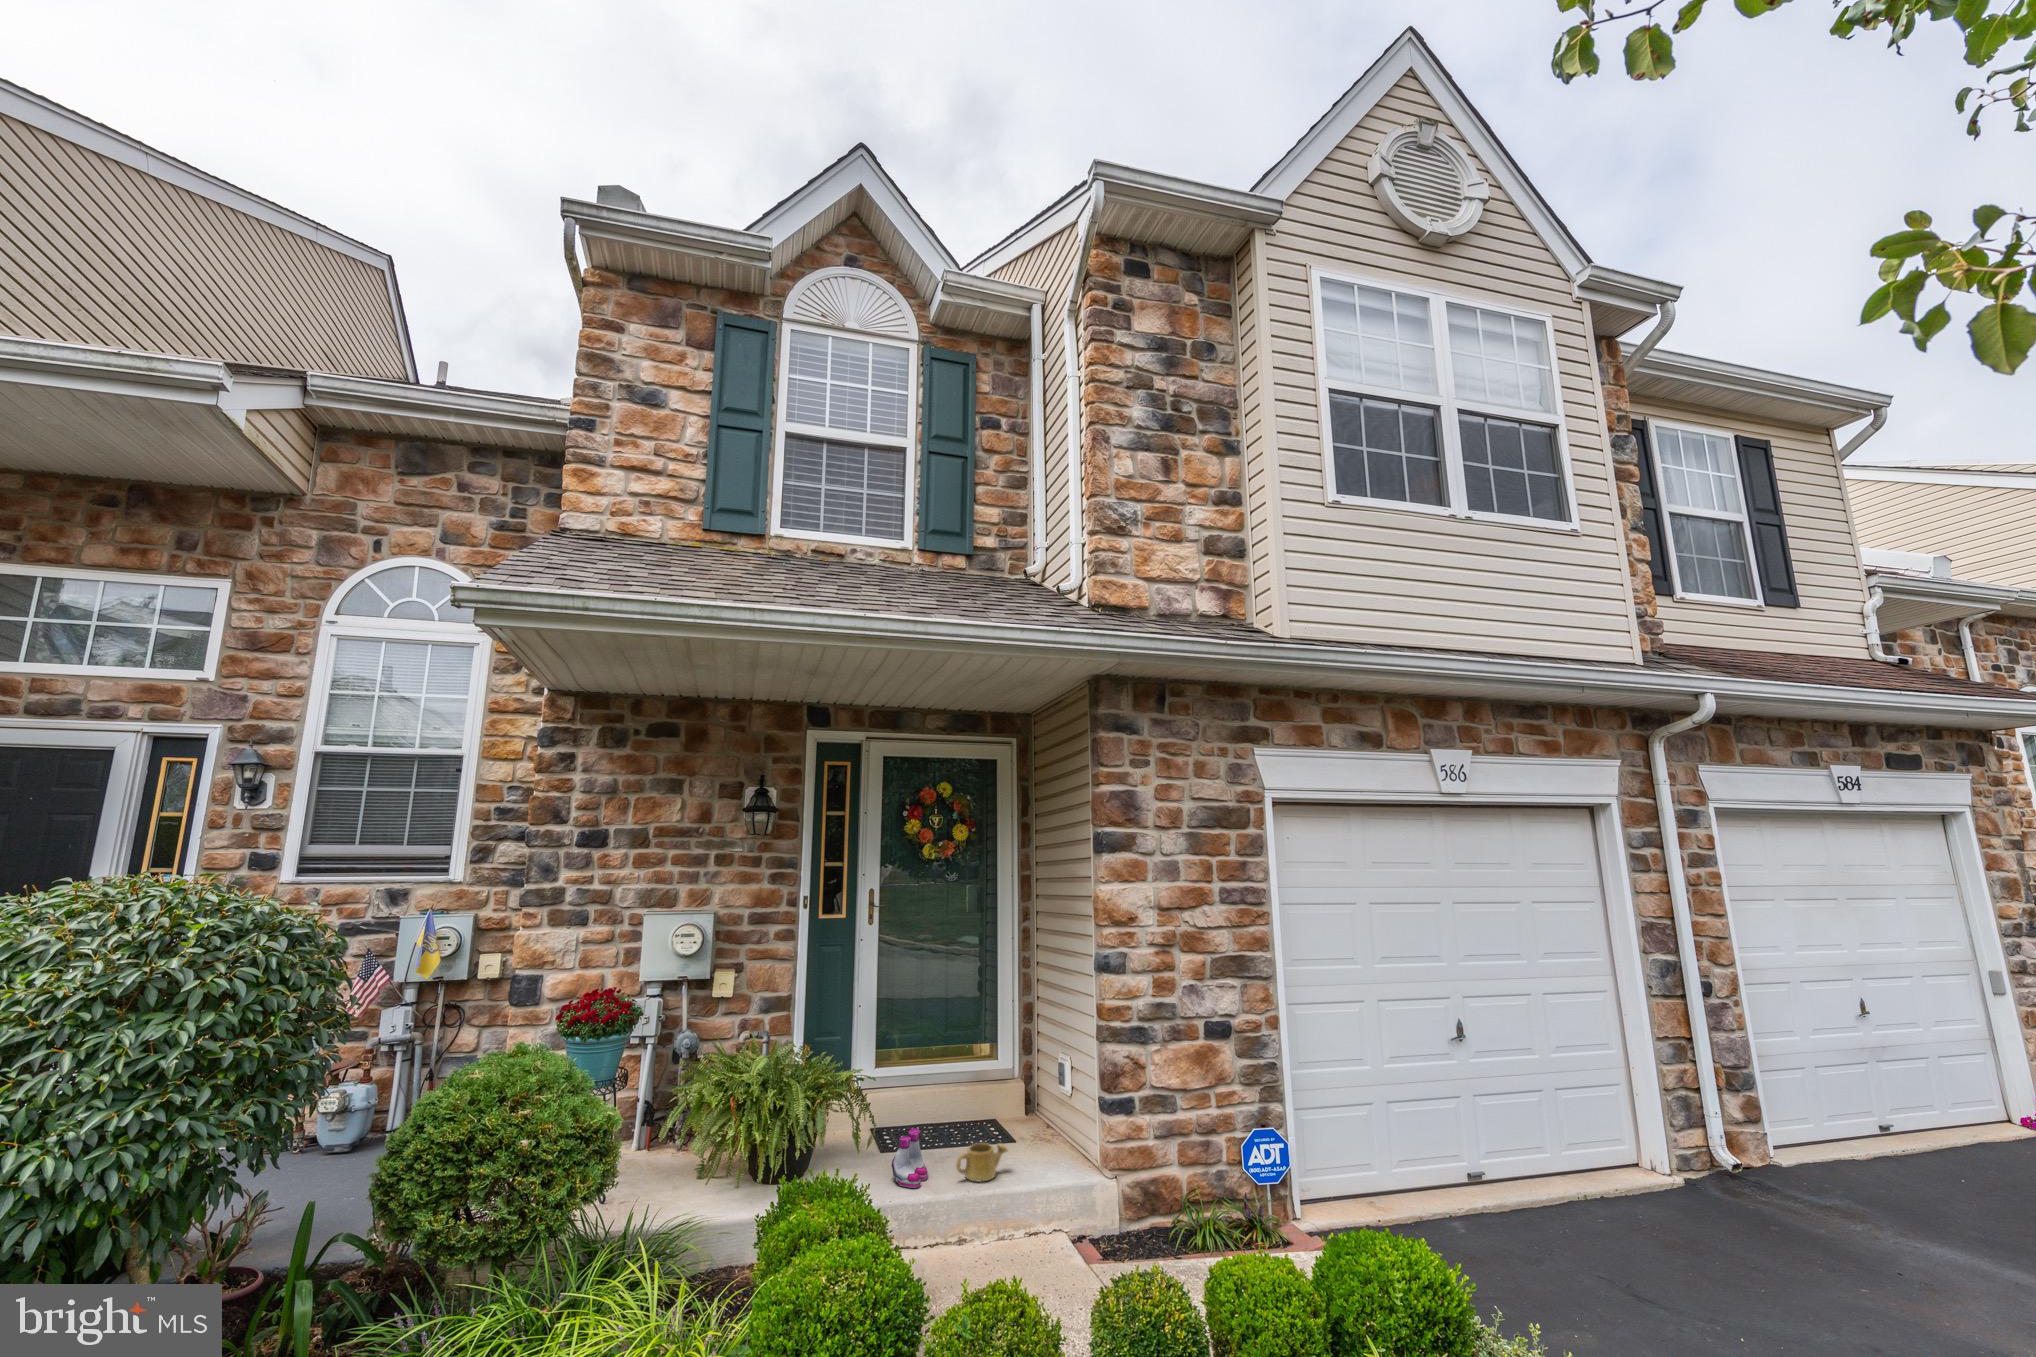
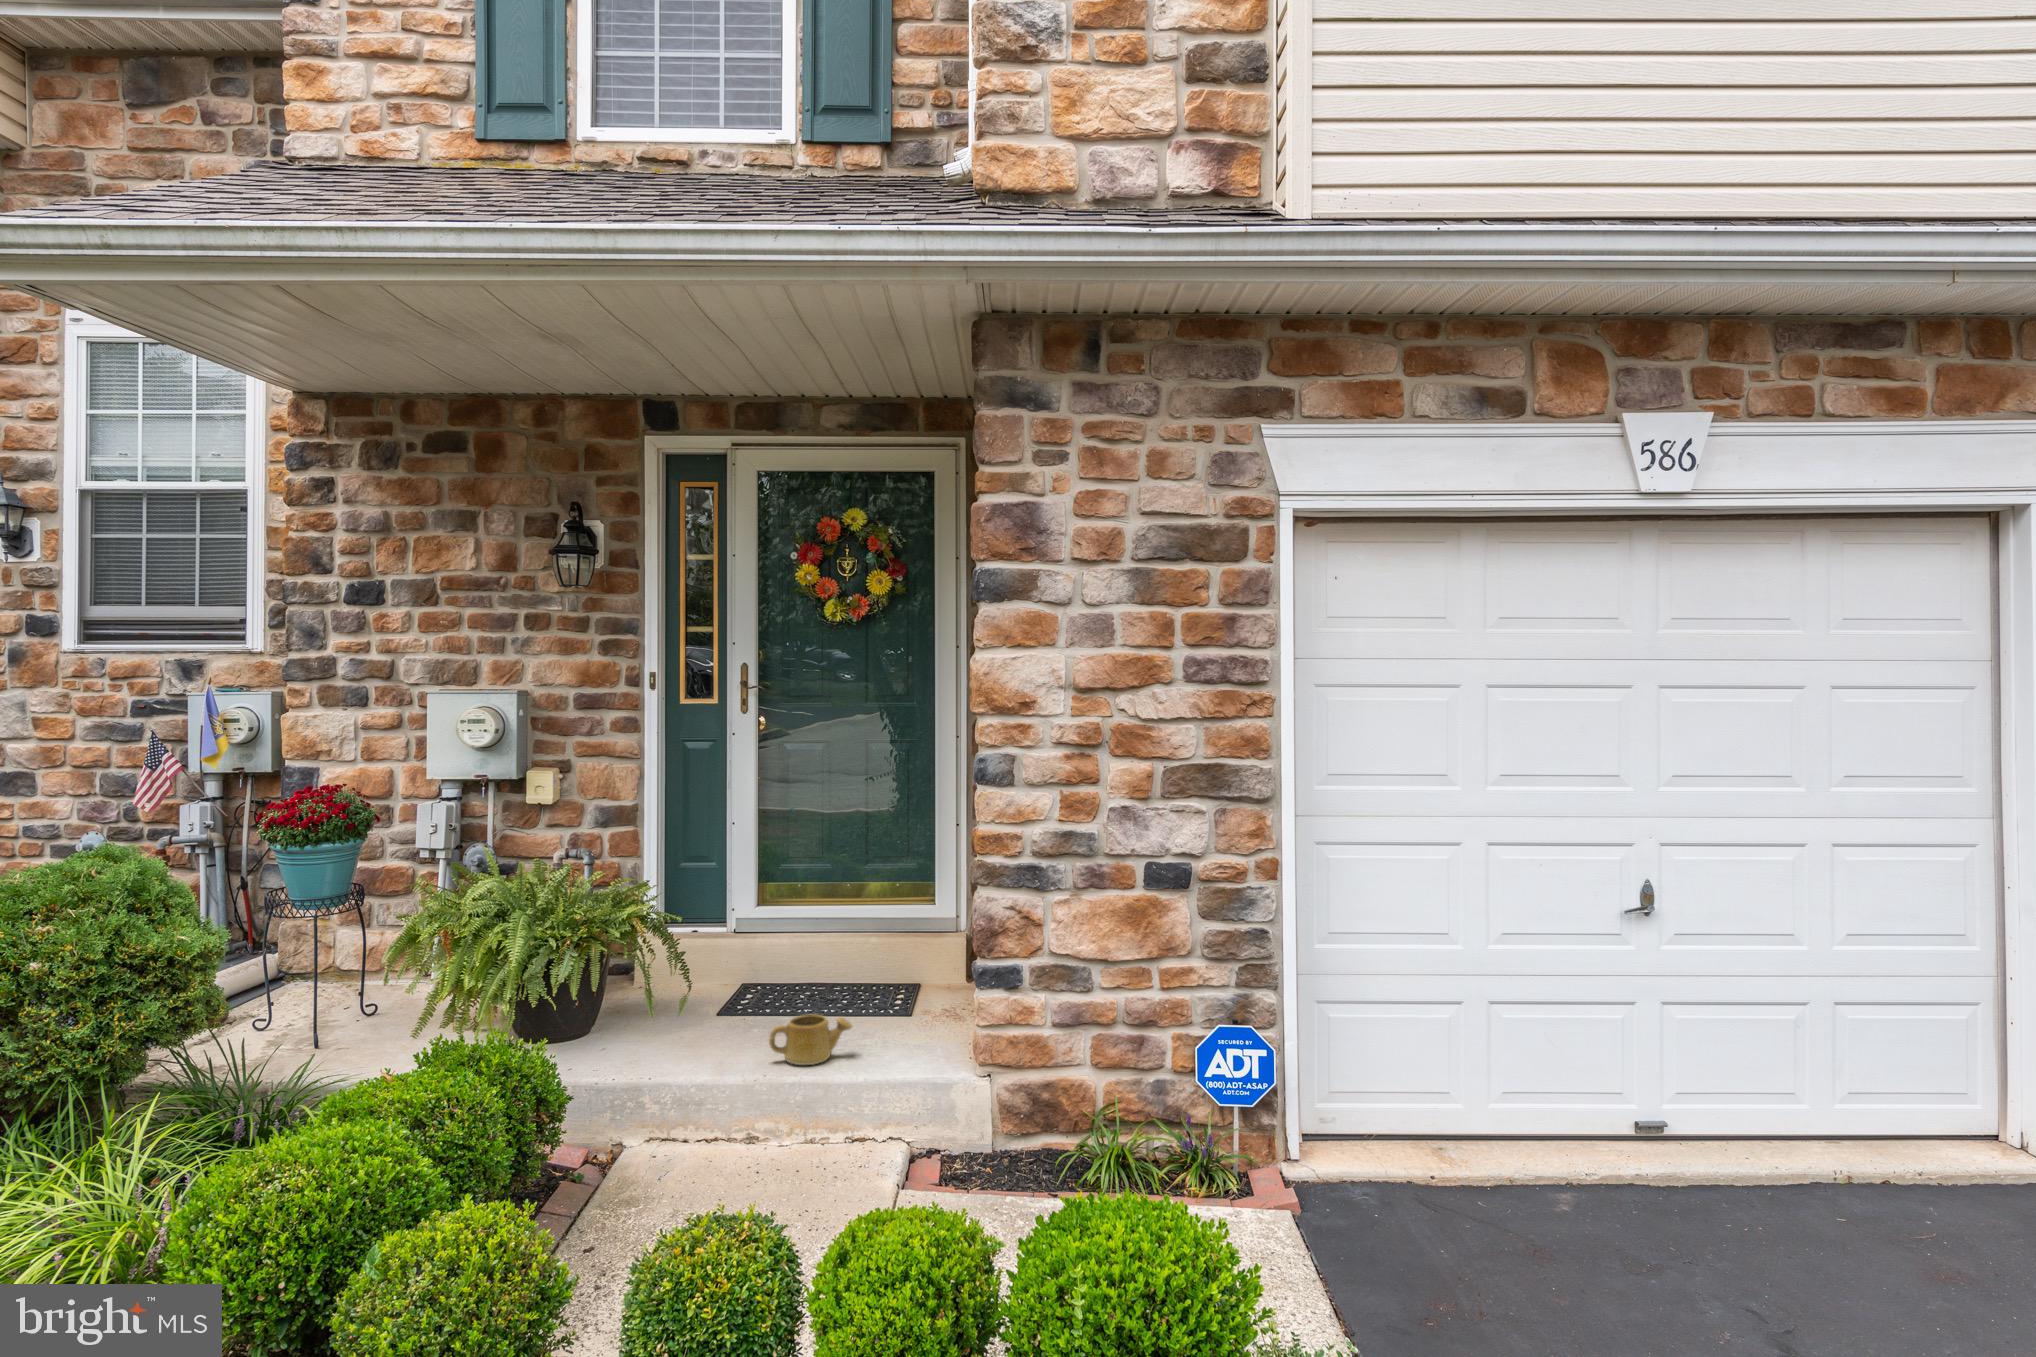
boots: present [891,1128,928,1188] -> none [687,987,741,1064]

